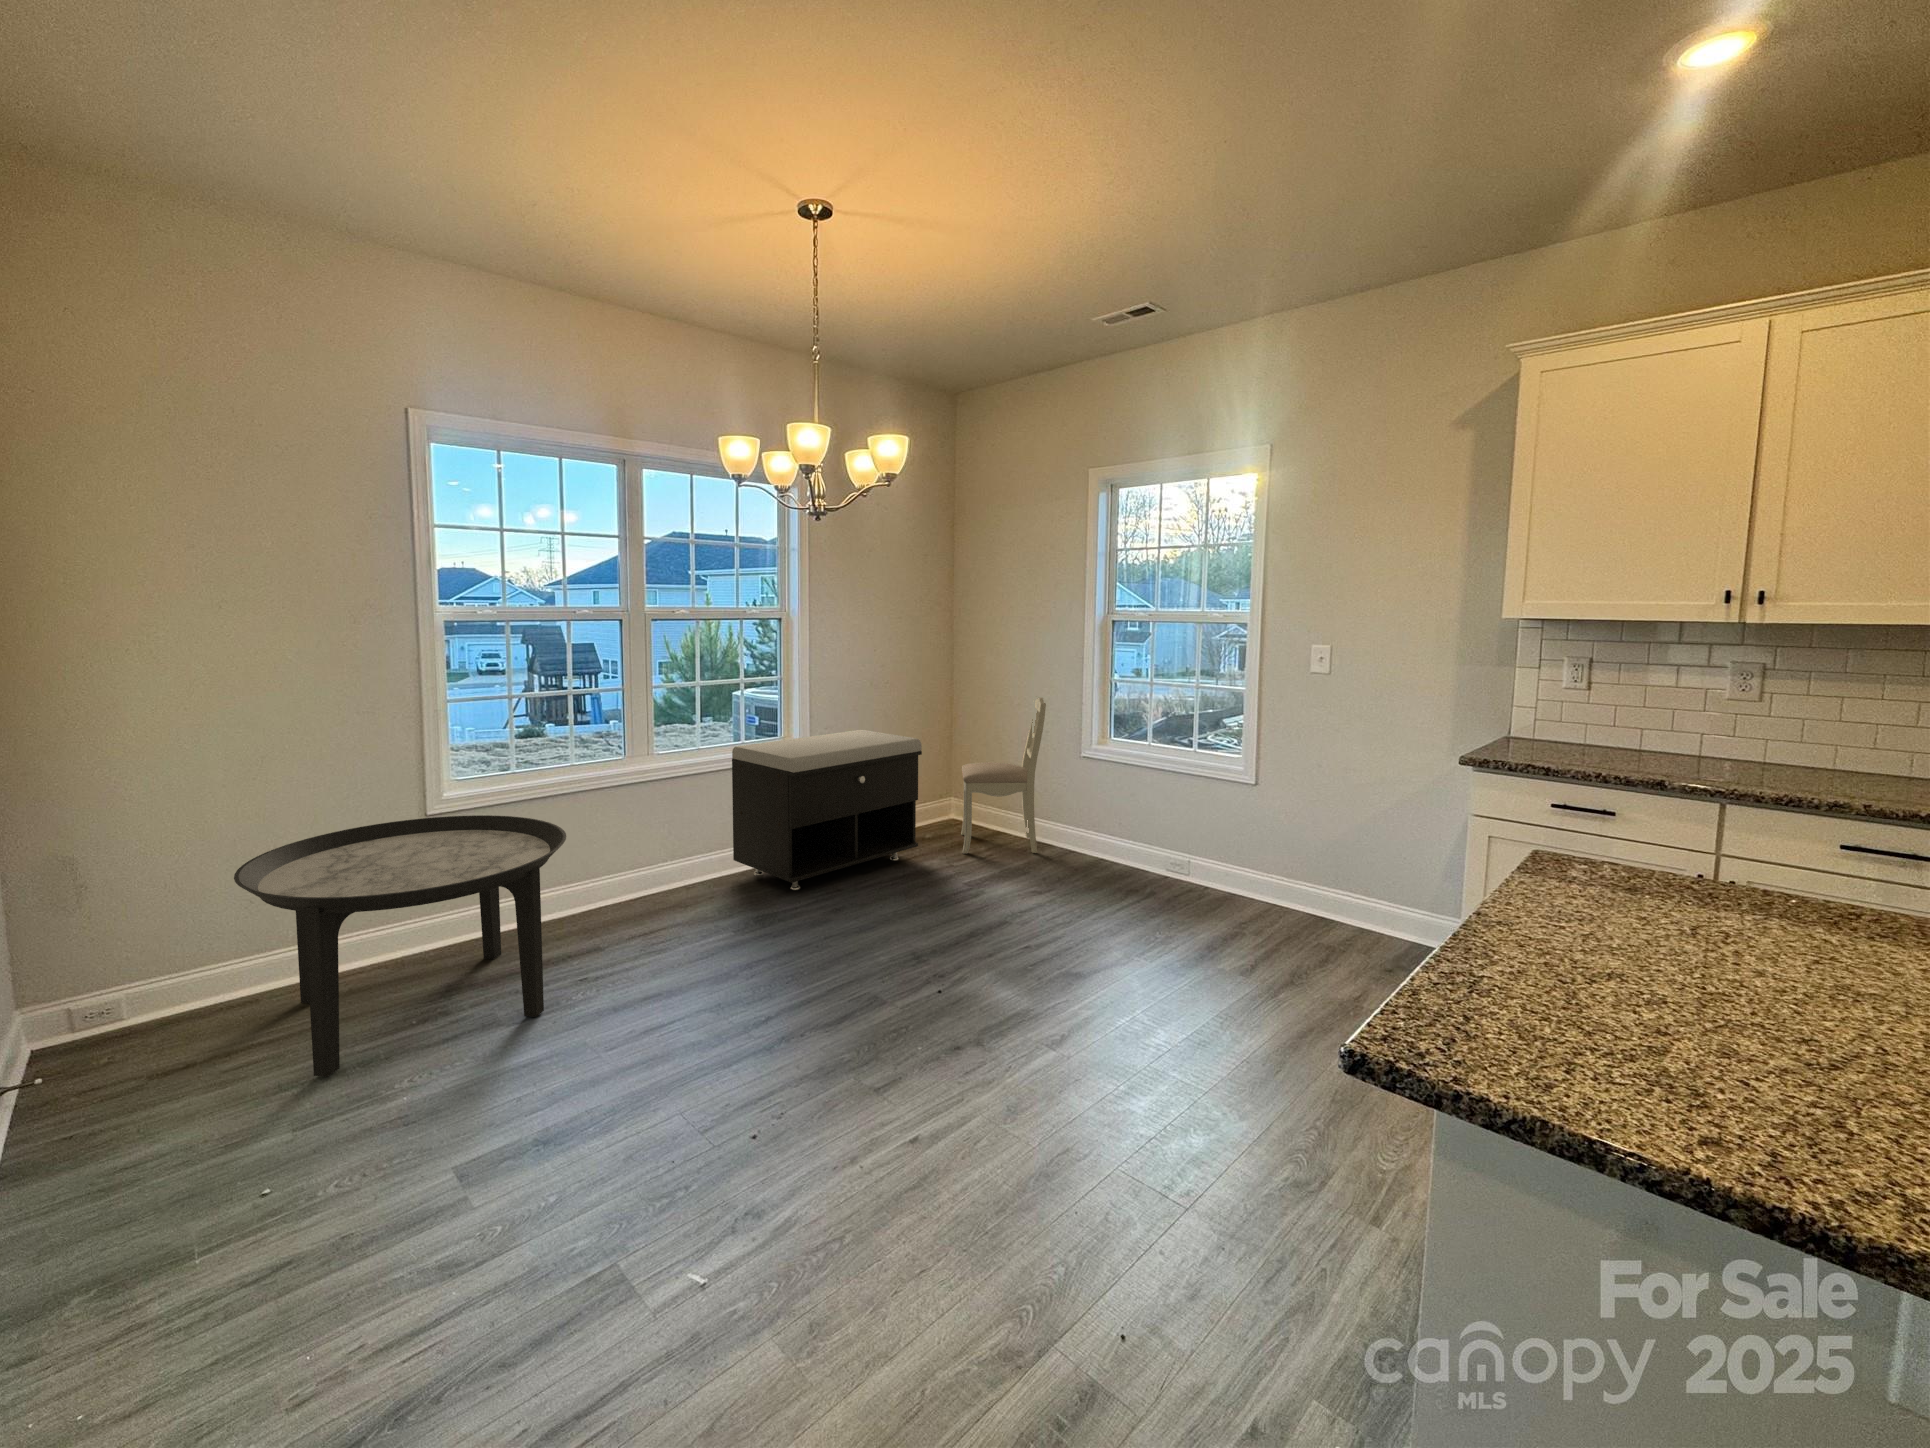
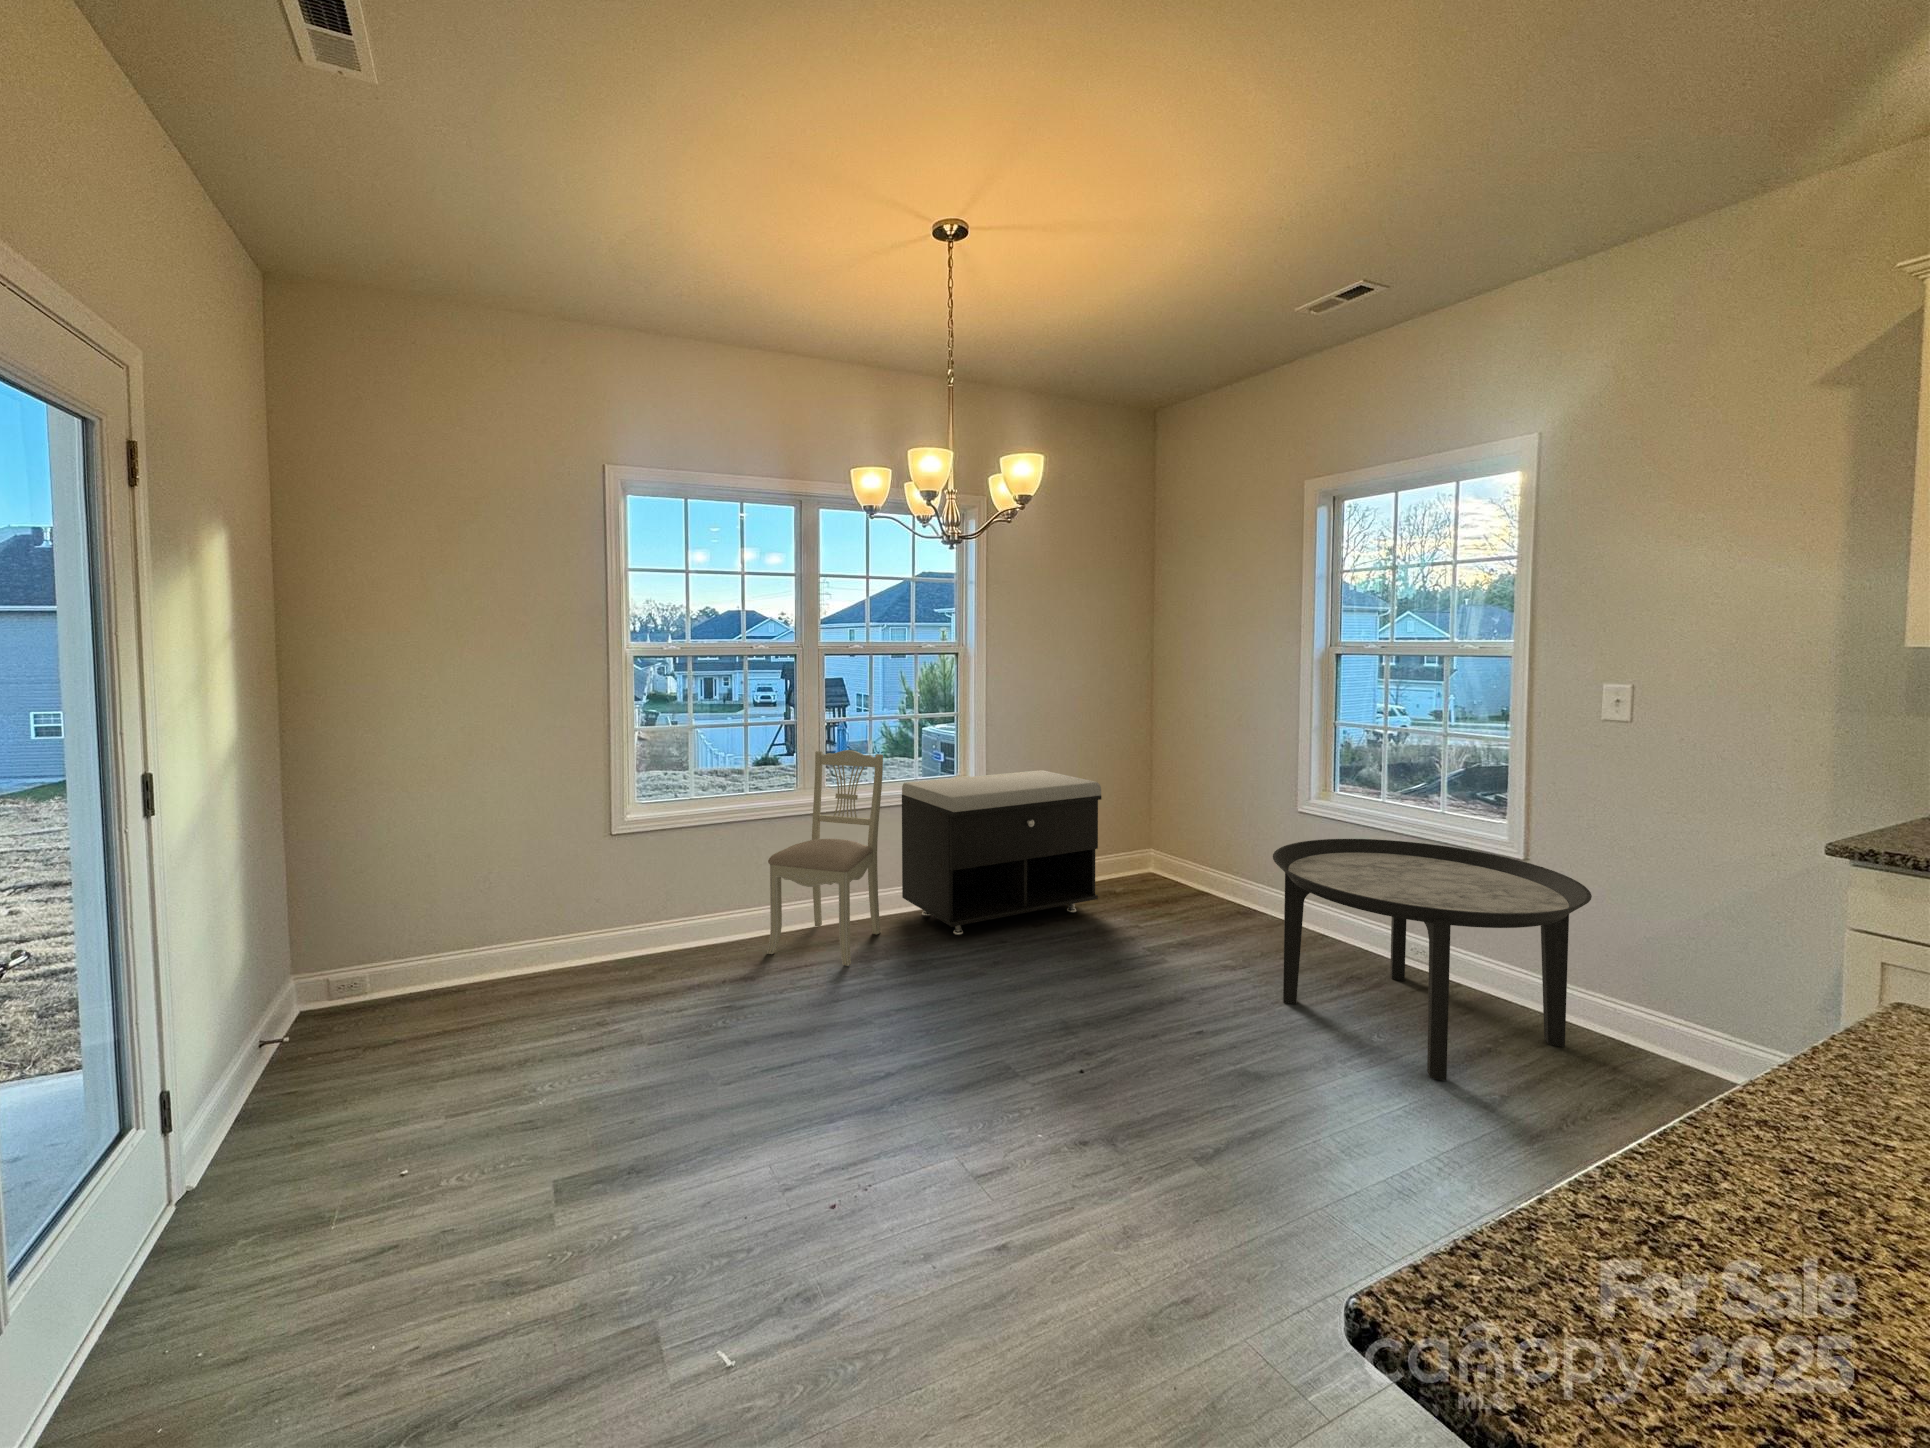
dining chair: present [961,697,1046,853] -> present [767,750,883,966]
round table: present [234,815,566,1077] -> present [1273,839,1592,1081]

